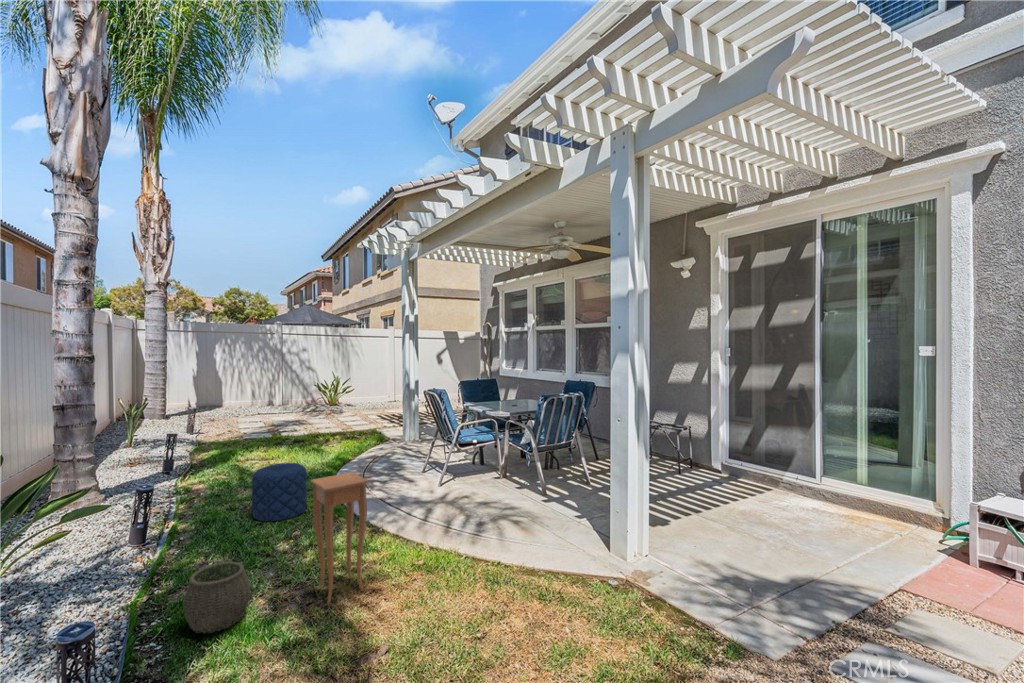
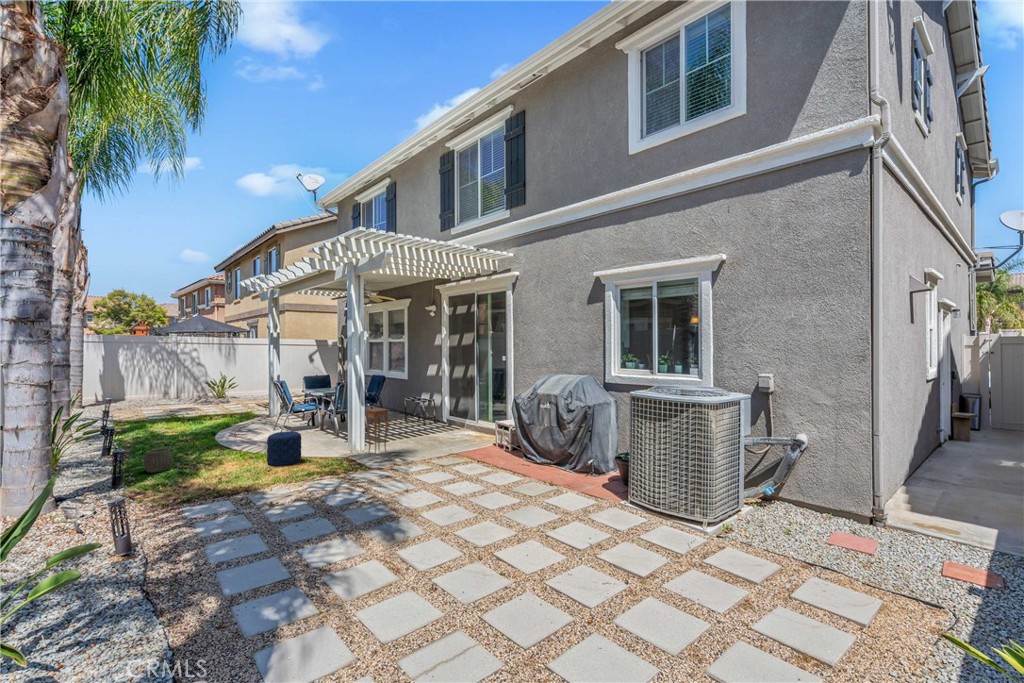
pouf: present [252,463,307,521] -> present [267,431,302,466]
side table: present [311,472,369,603] -> present [366,408,389,455]

